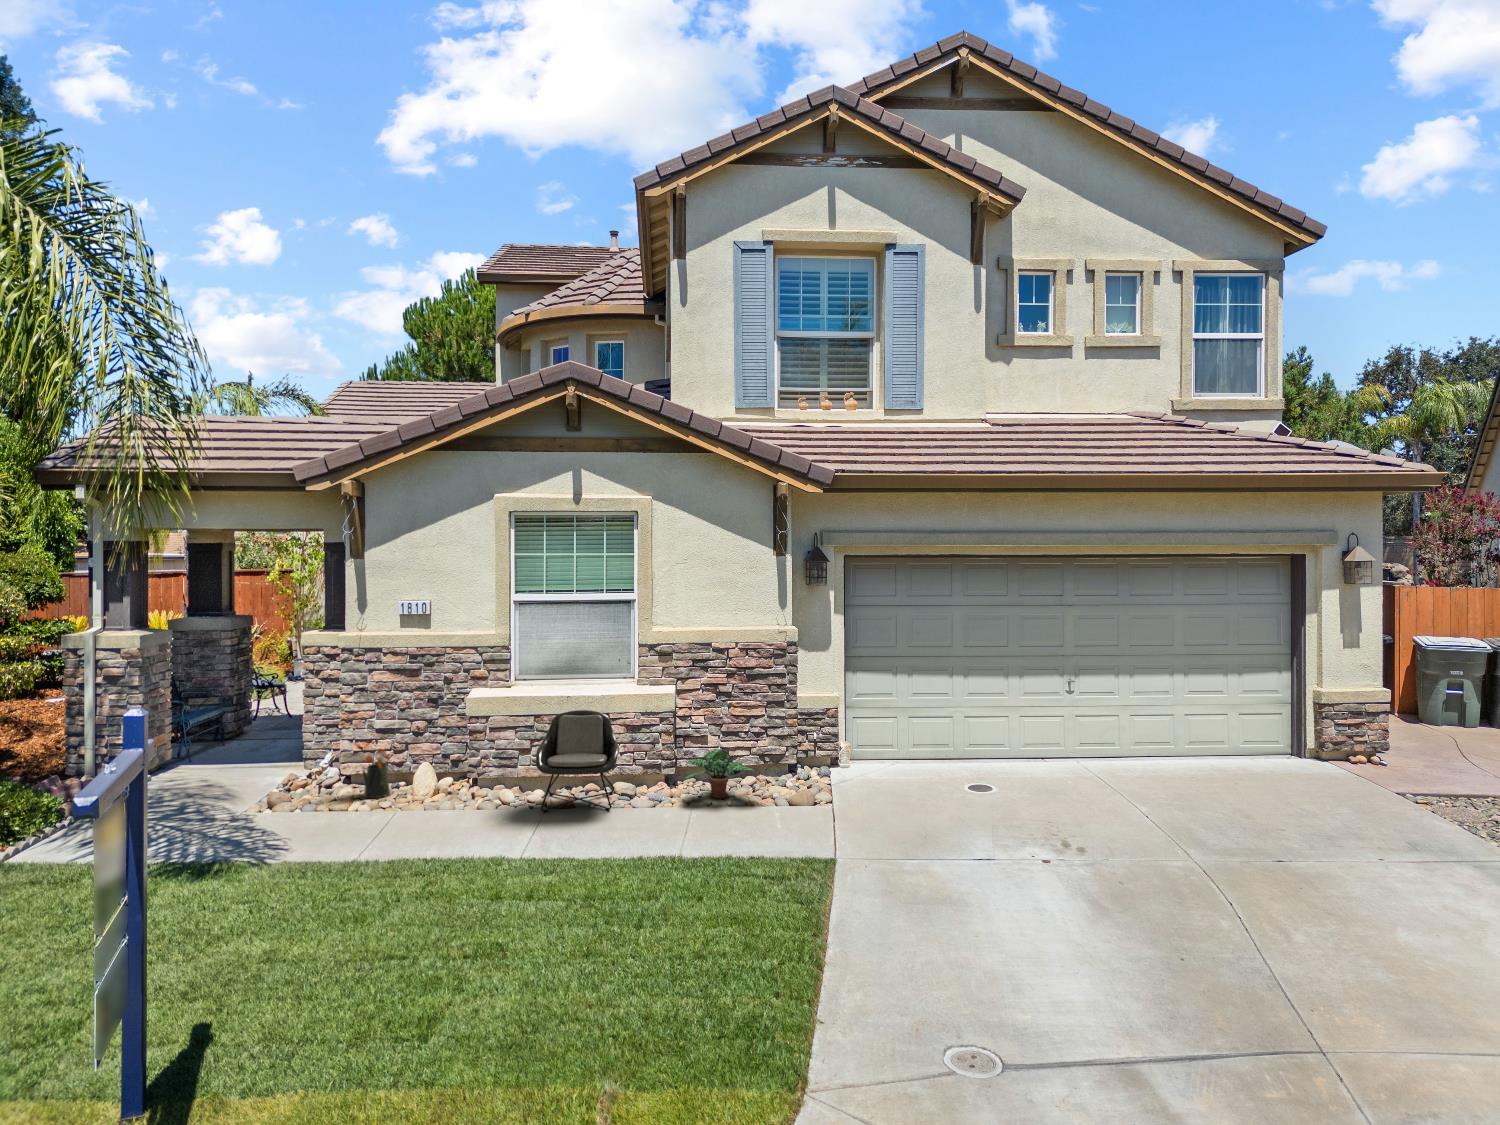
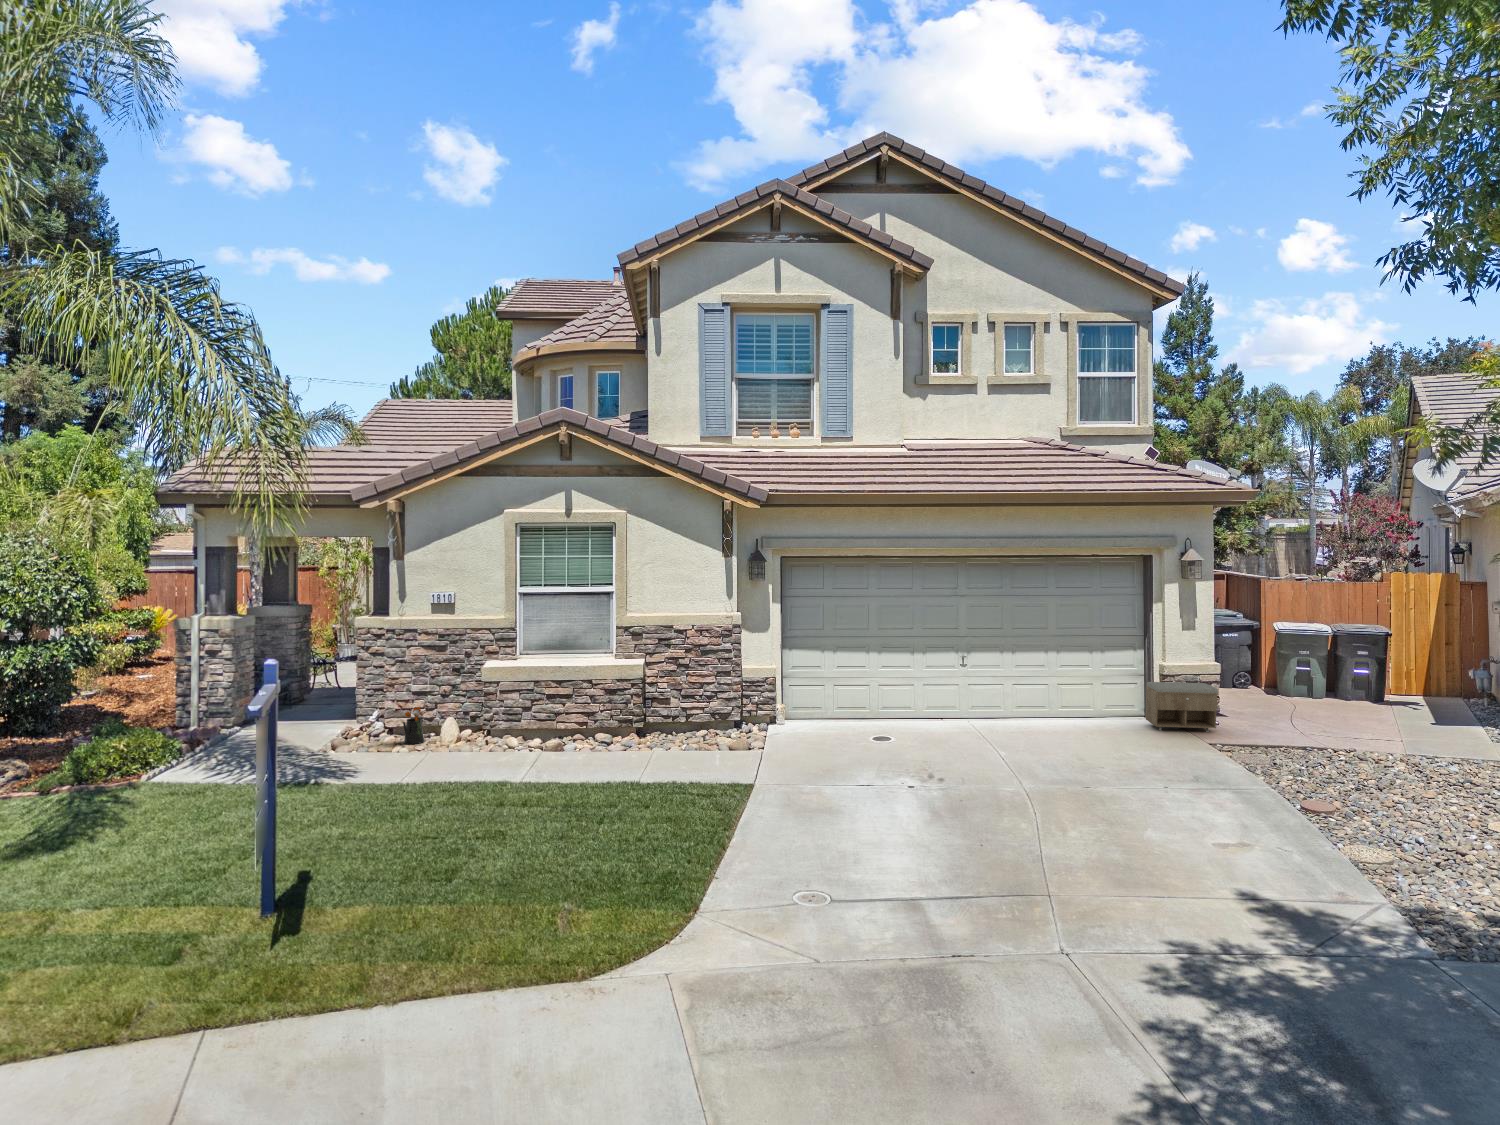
lounge chair: present [536,710,619,812] -> none [535,677,599,754]
storage bench: none [1301,712,1400,776] -> present [1146,682,1218,732]
potted plant: present [684,749,753,798] -> none [649,707,703,745]

